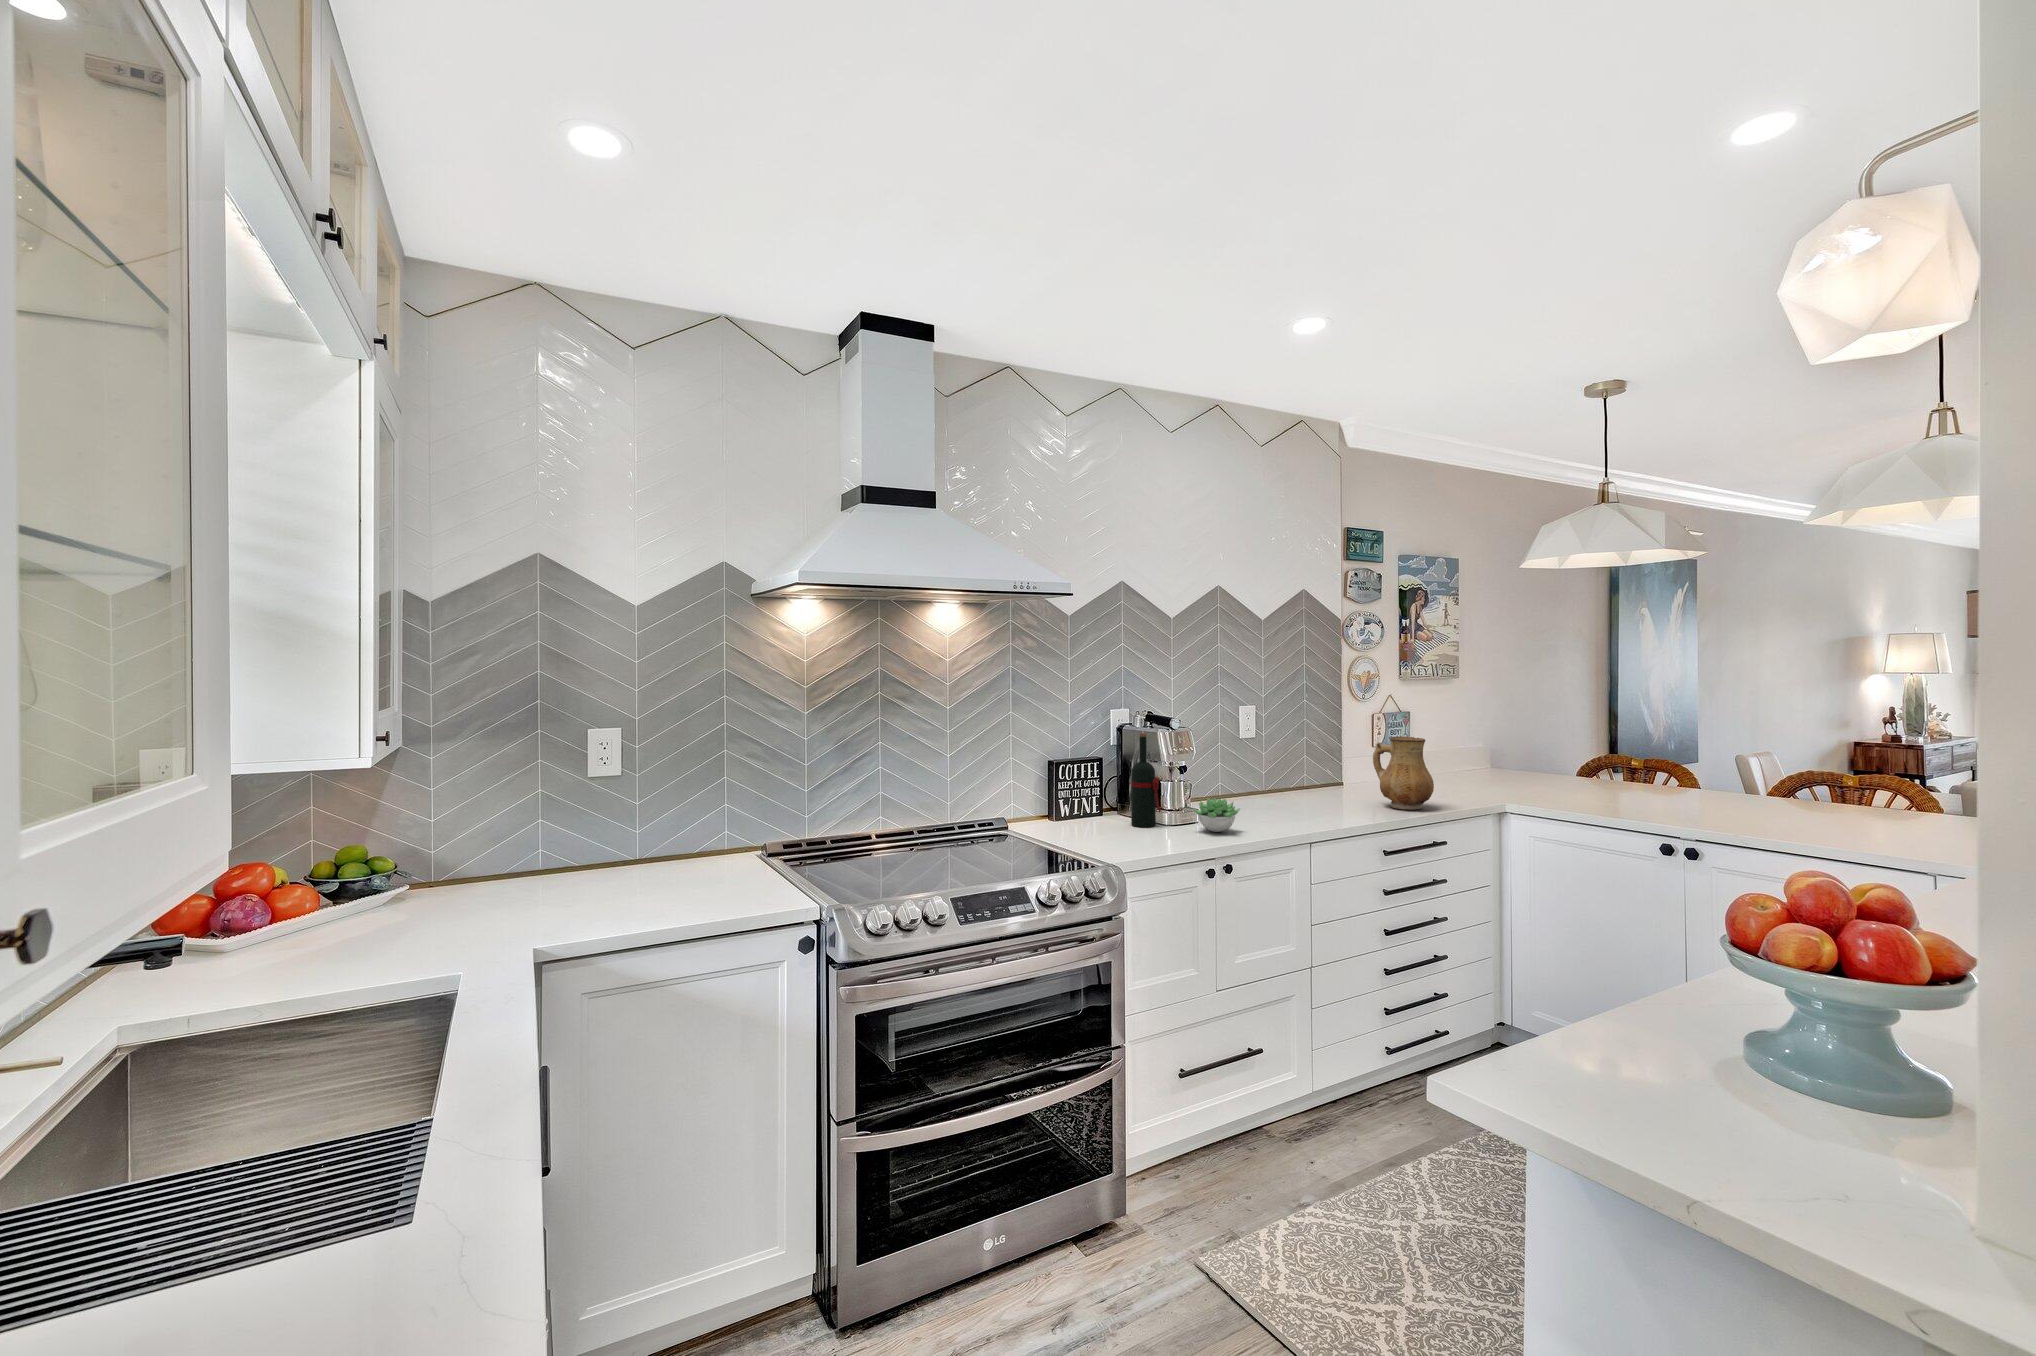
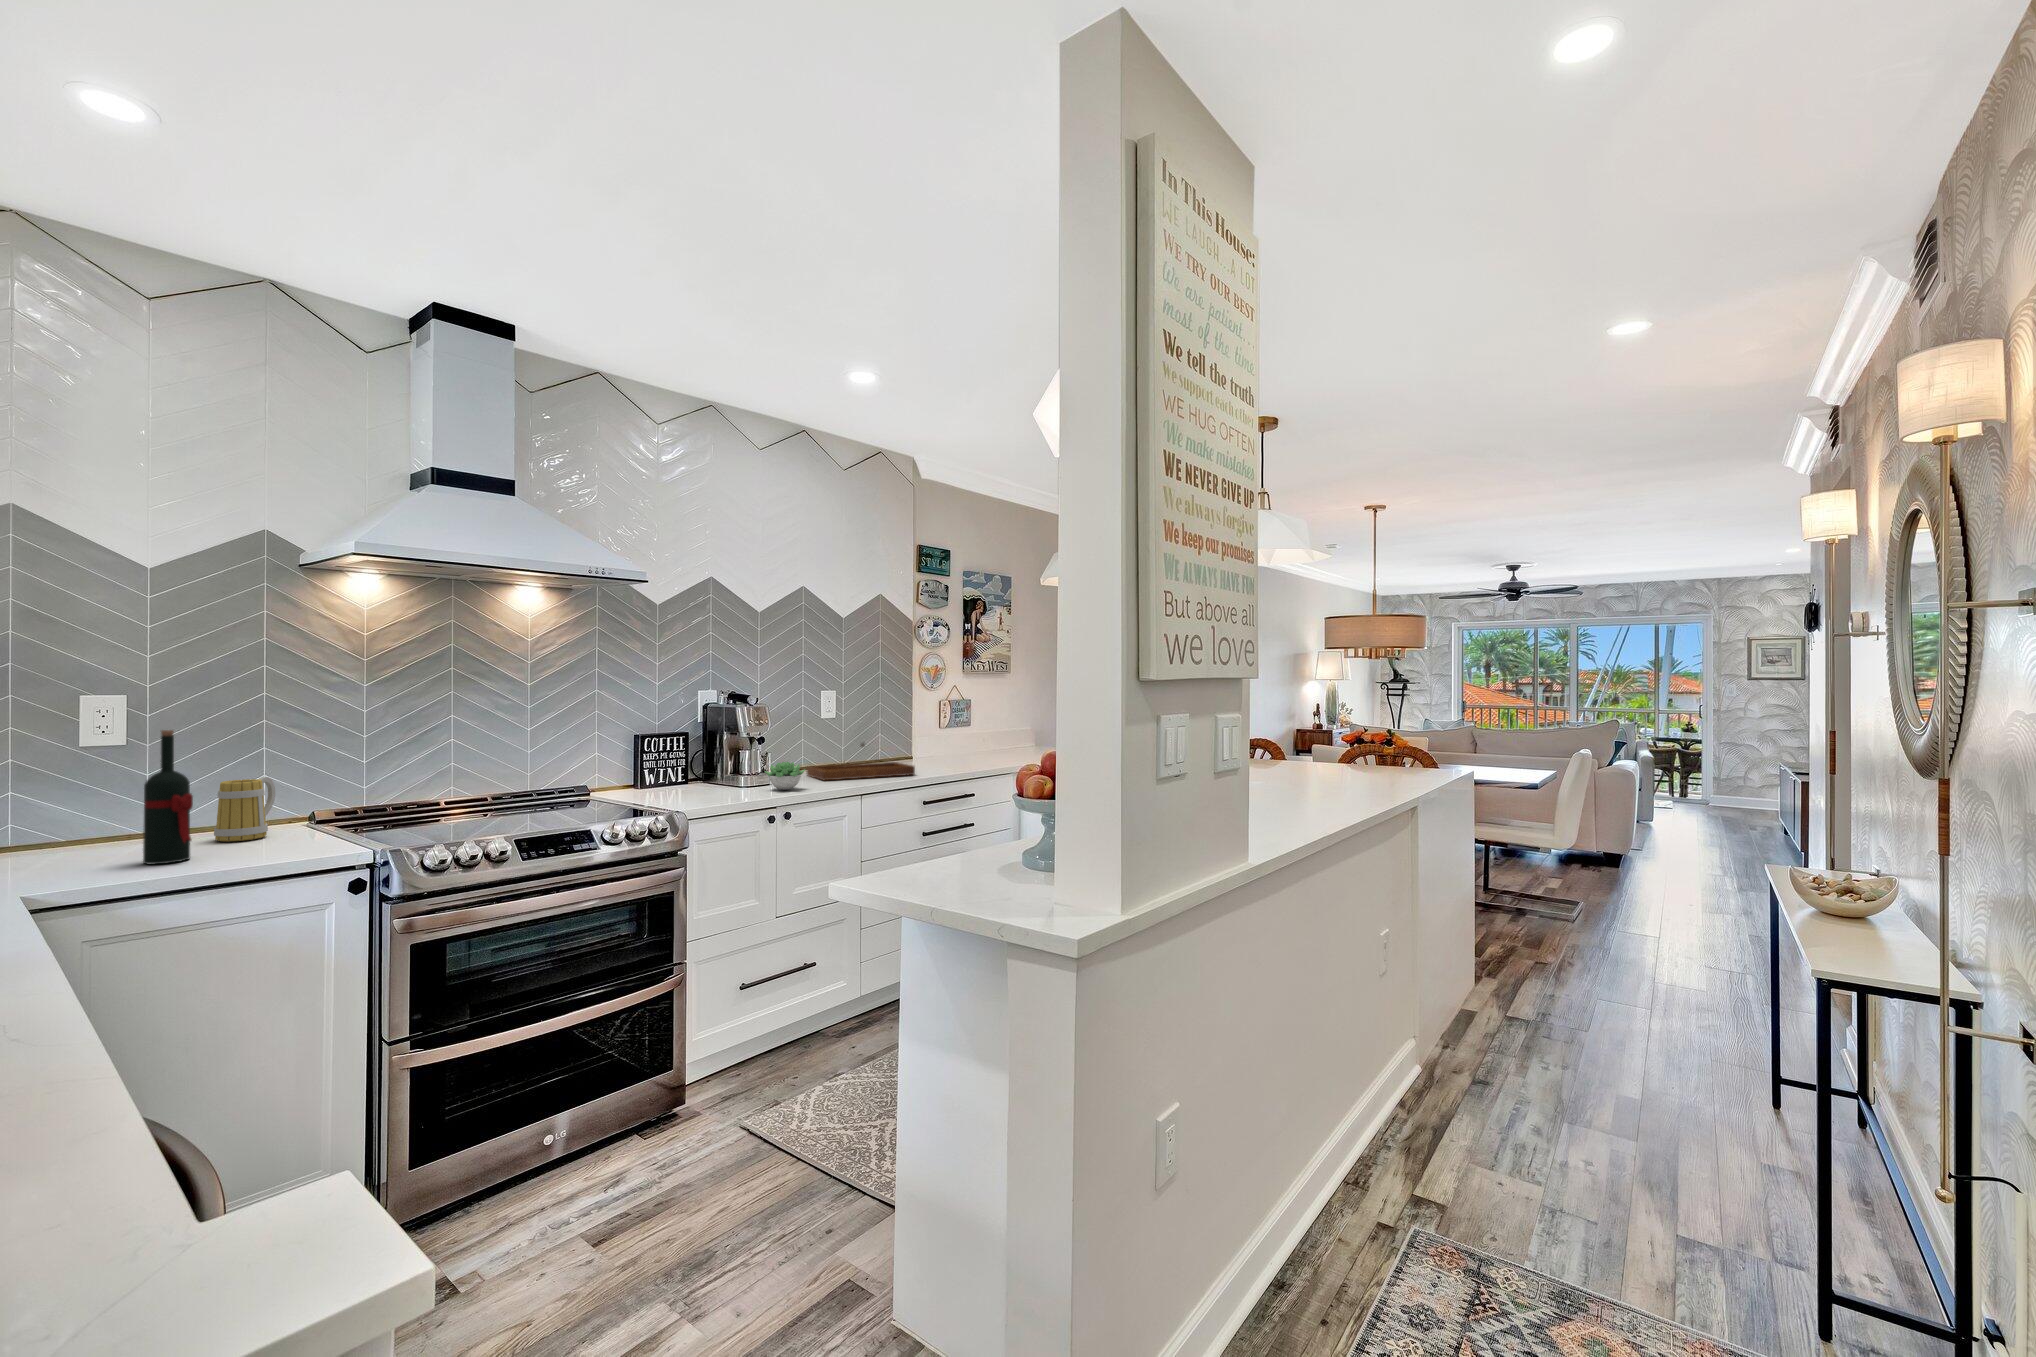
wine bottle: present [1131,733,1162,827] -> present [143,730,193,864]
ceramic pitcher: present [1373,737,1434,810] -> none [927,714,972,772]
tray: none [1230,770,1364,818] -> present [807,742,915,780]
mug: none [683,812,732,880] -> present [214,777,275,842]

